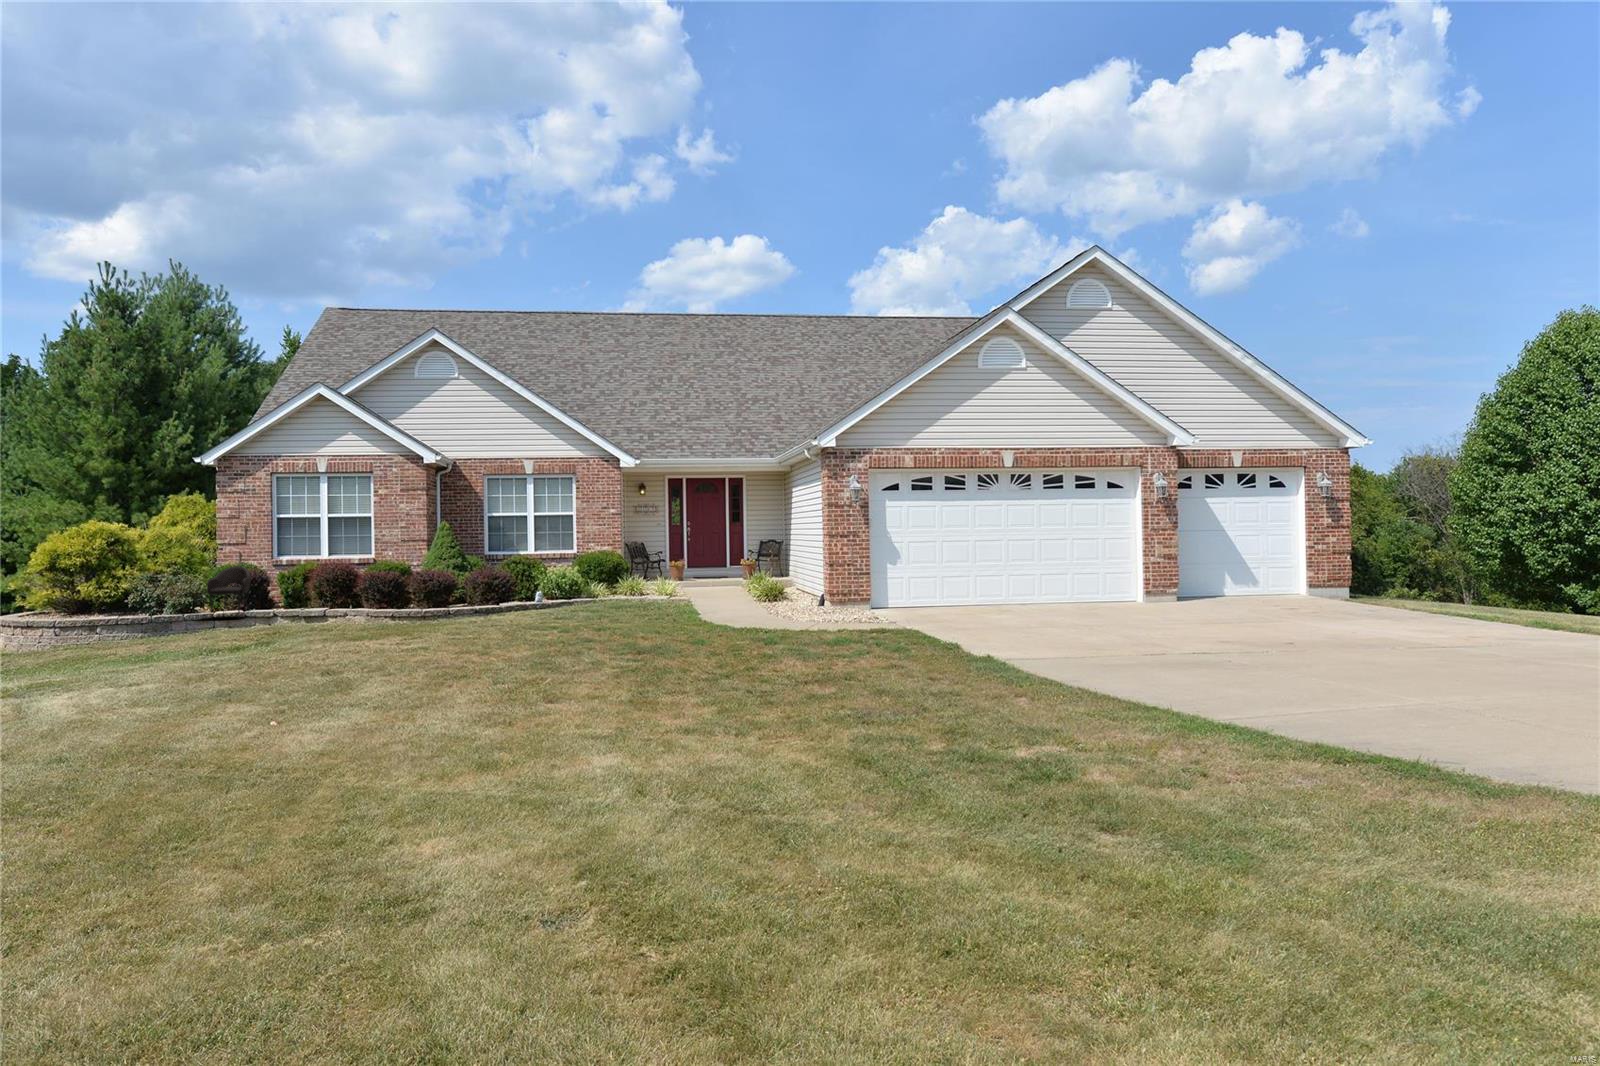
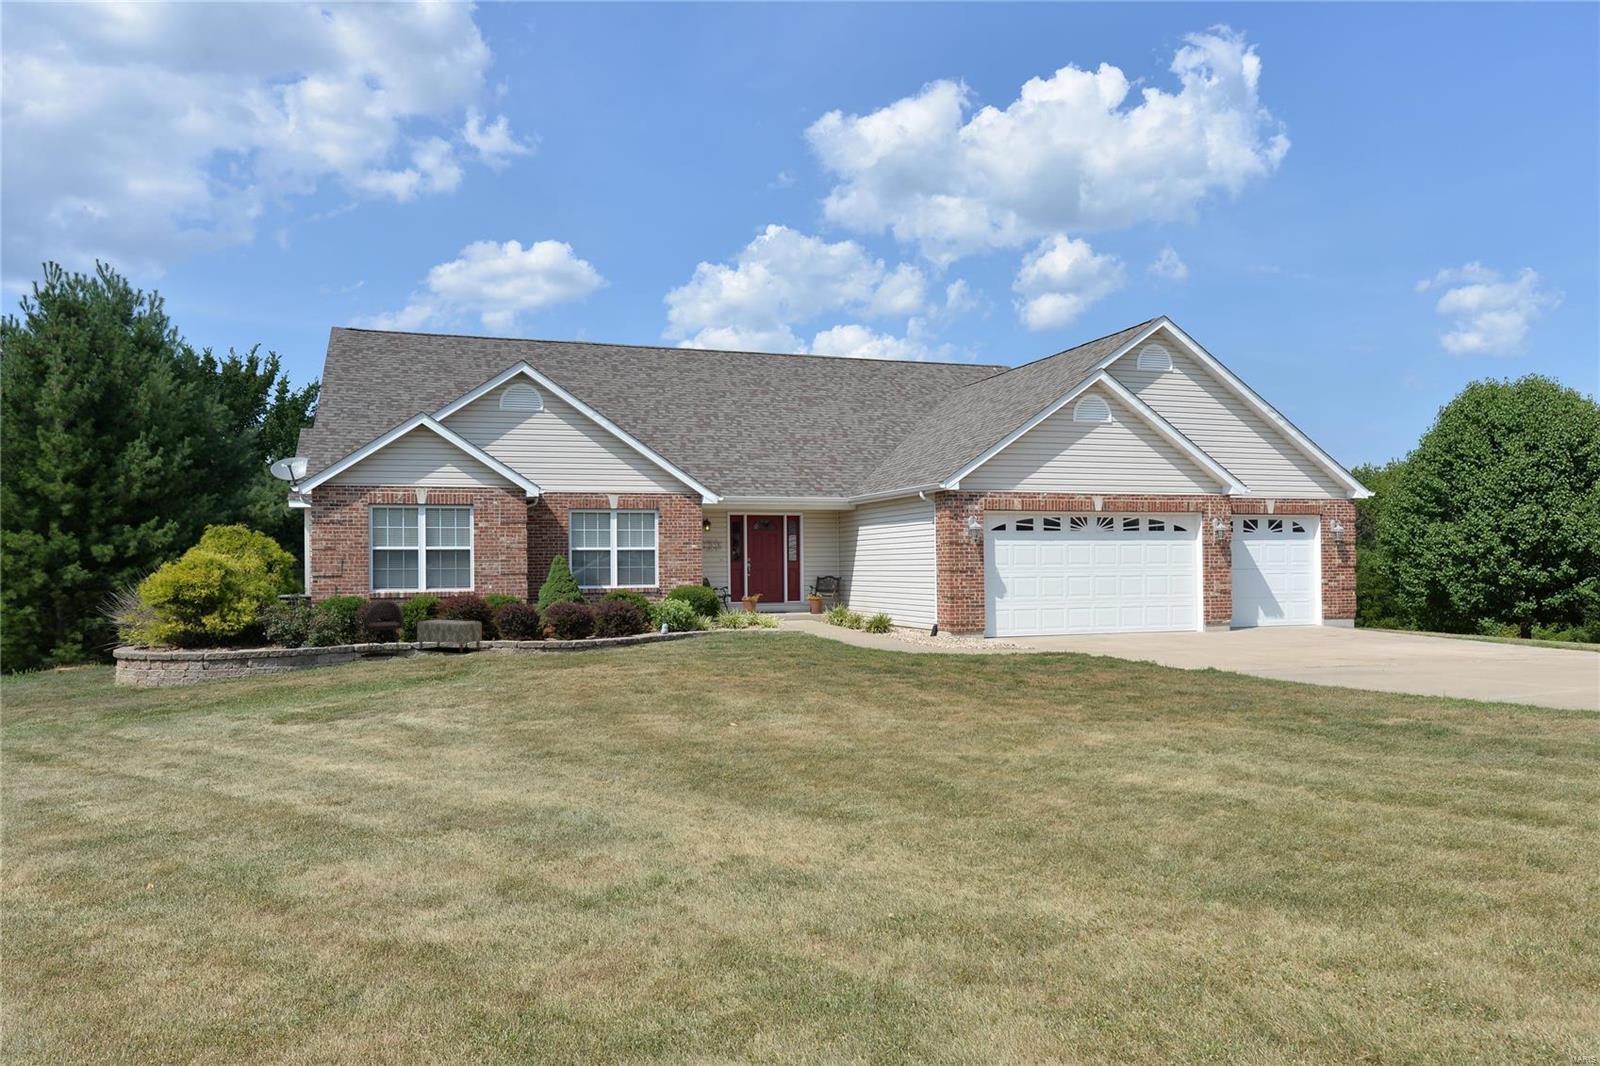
bench: none [273,585,329,617] -> present [417,620,482,653]

